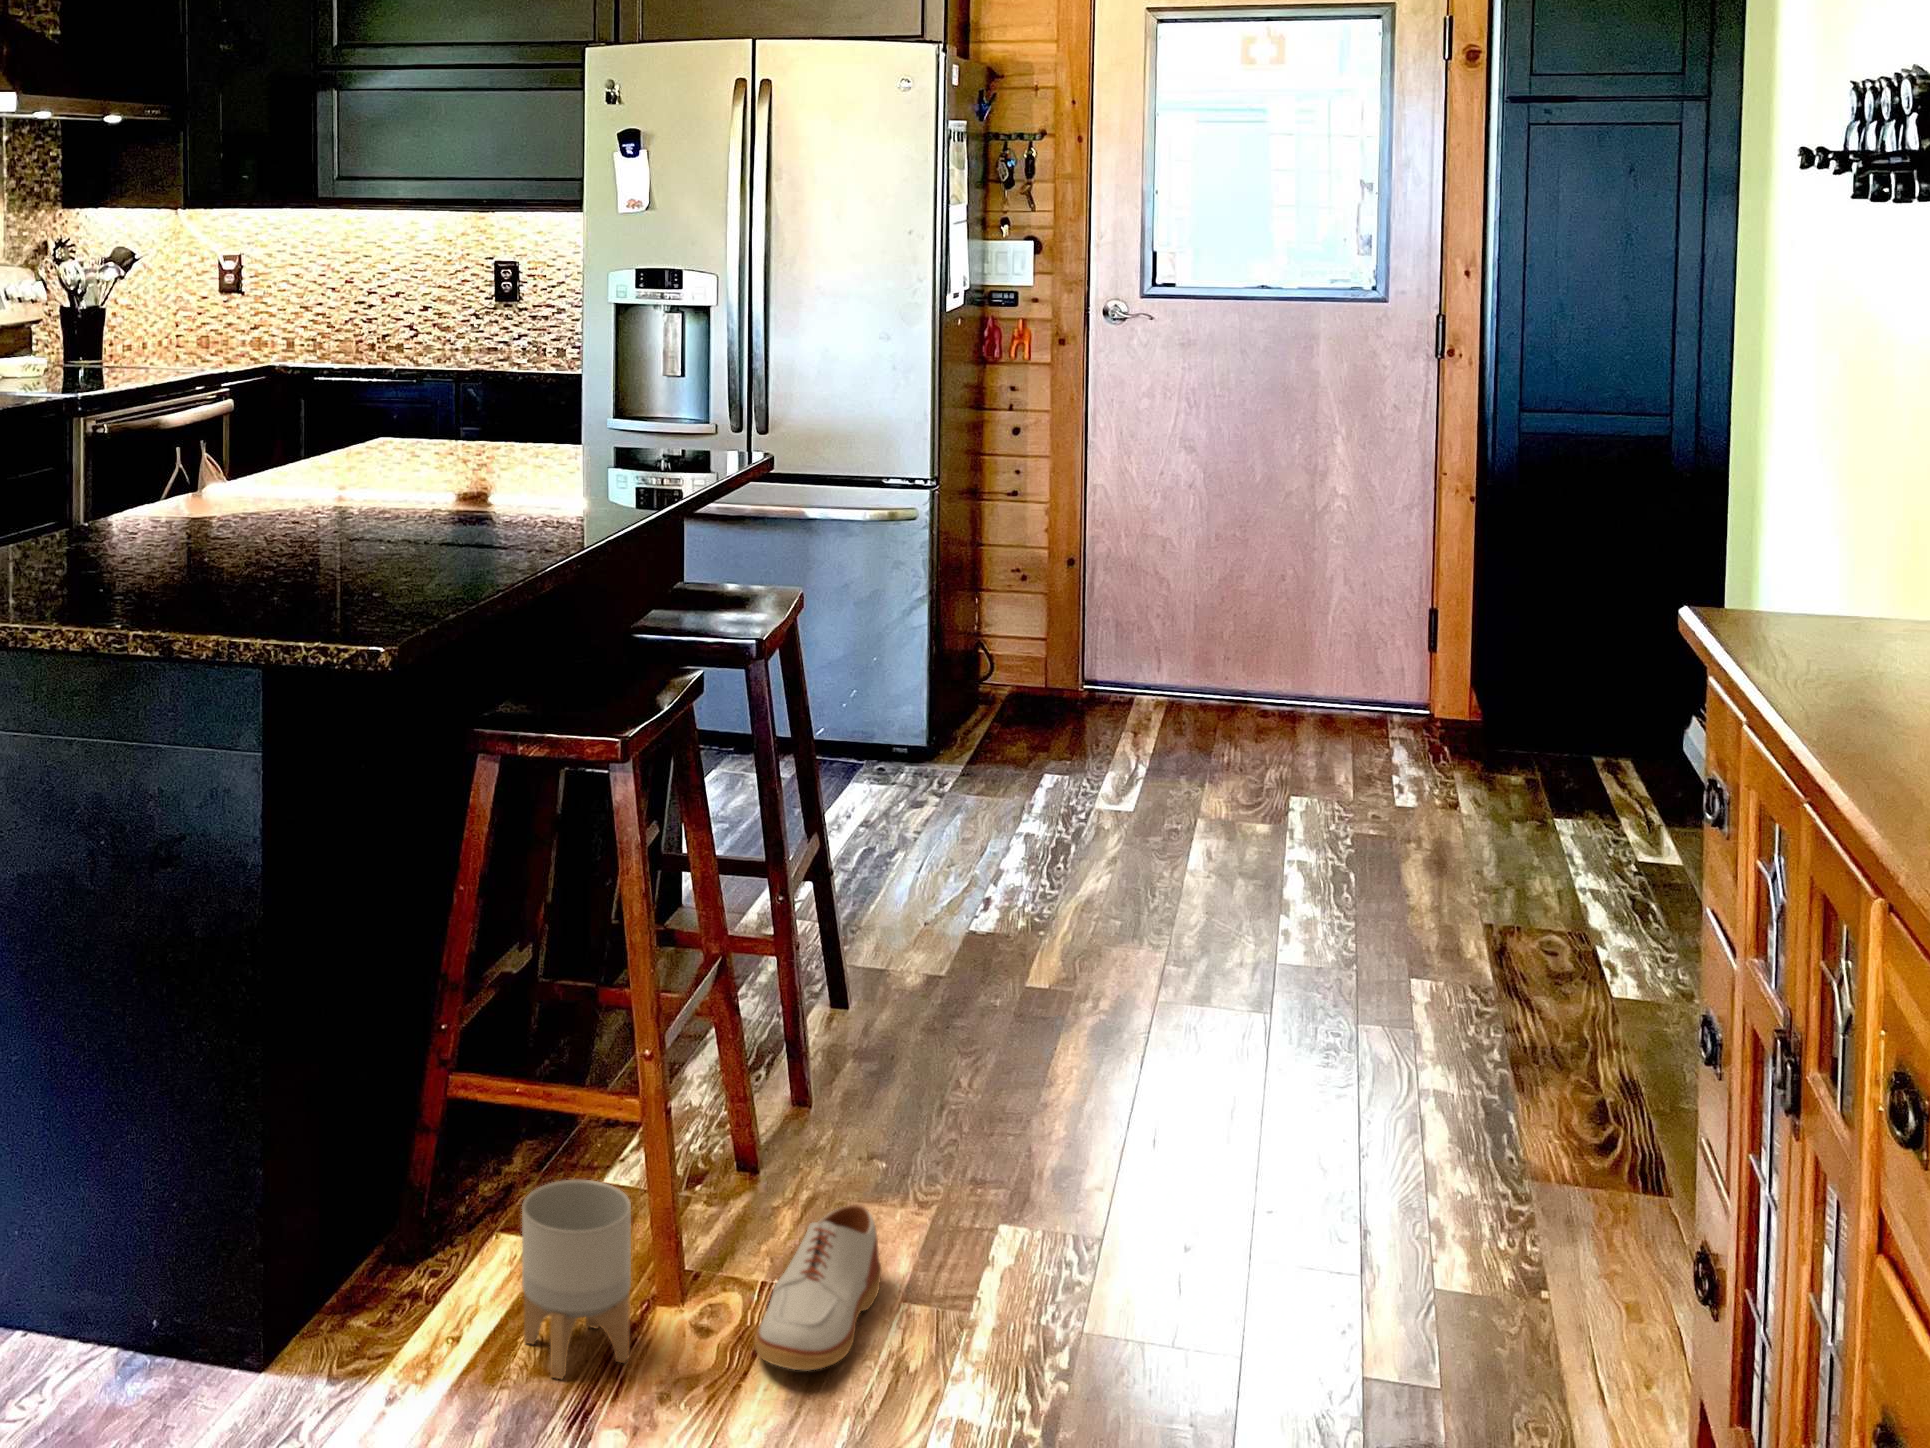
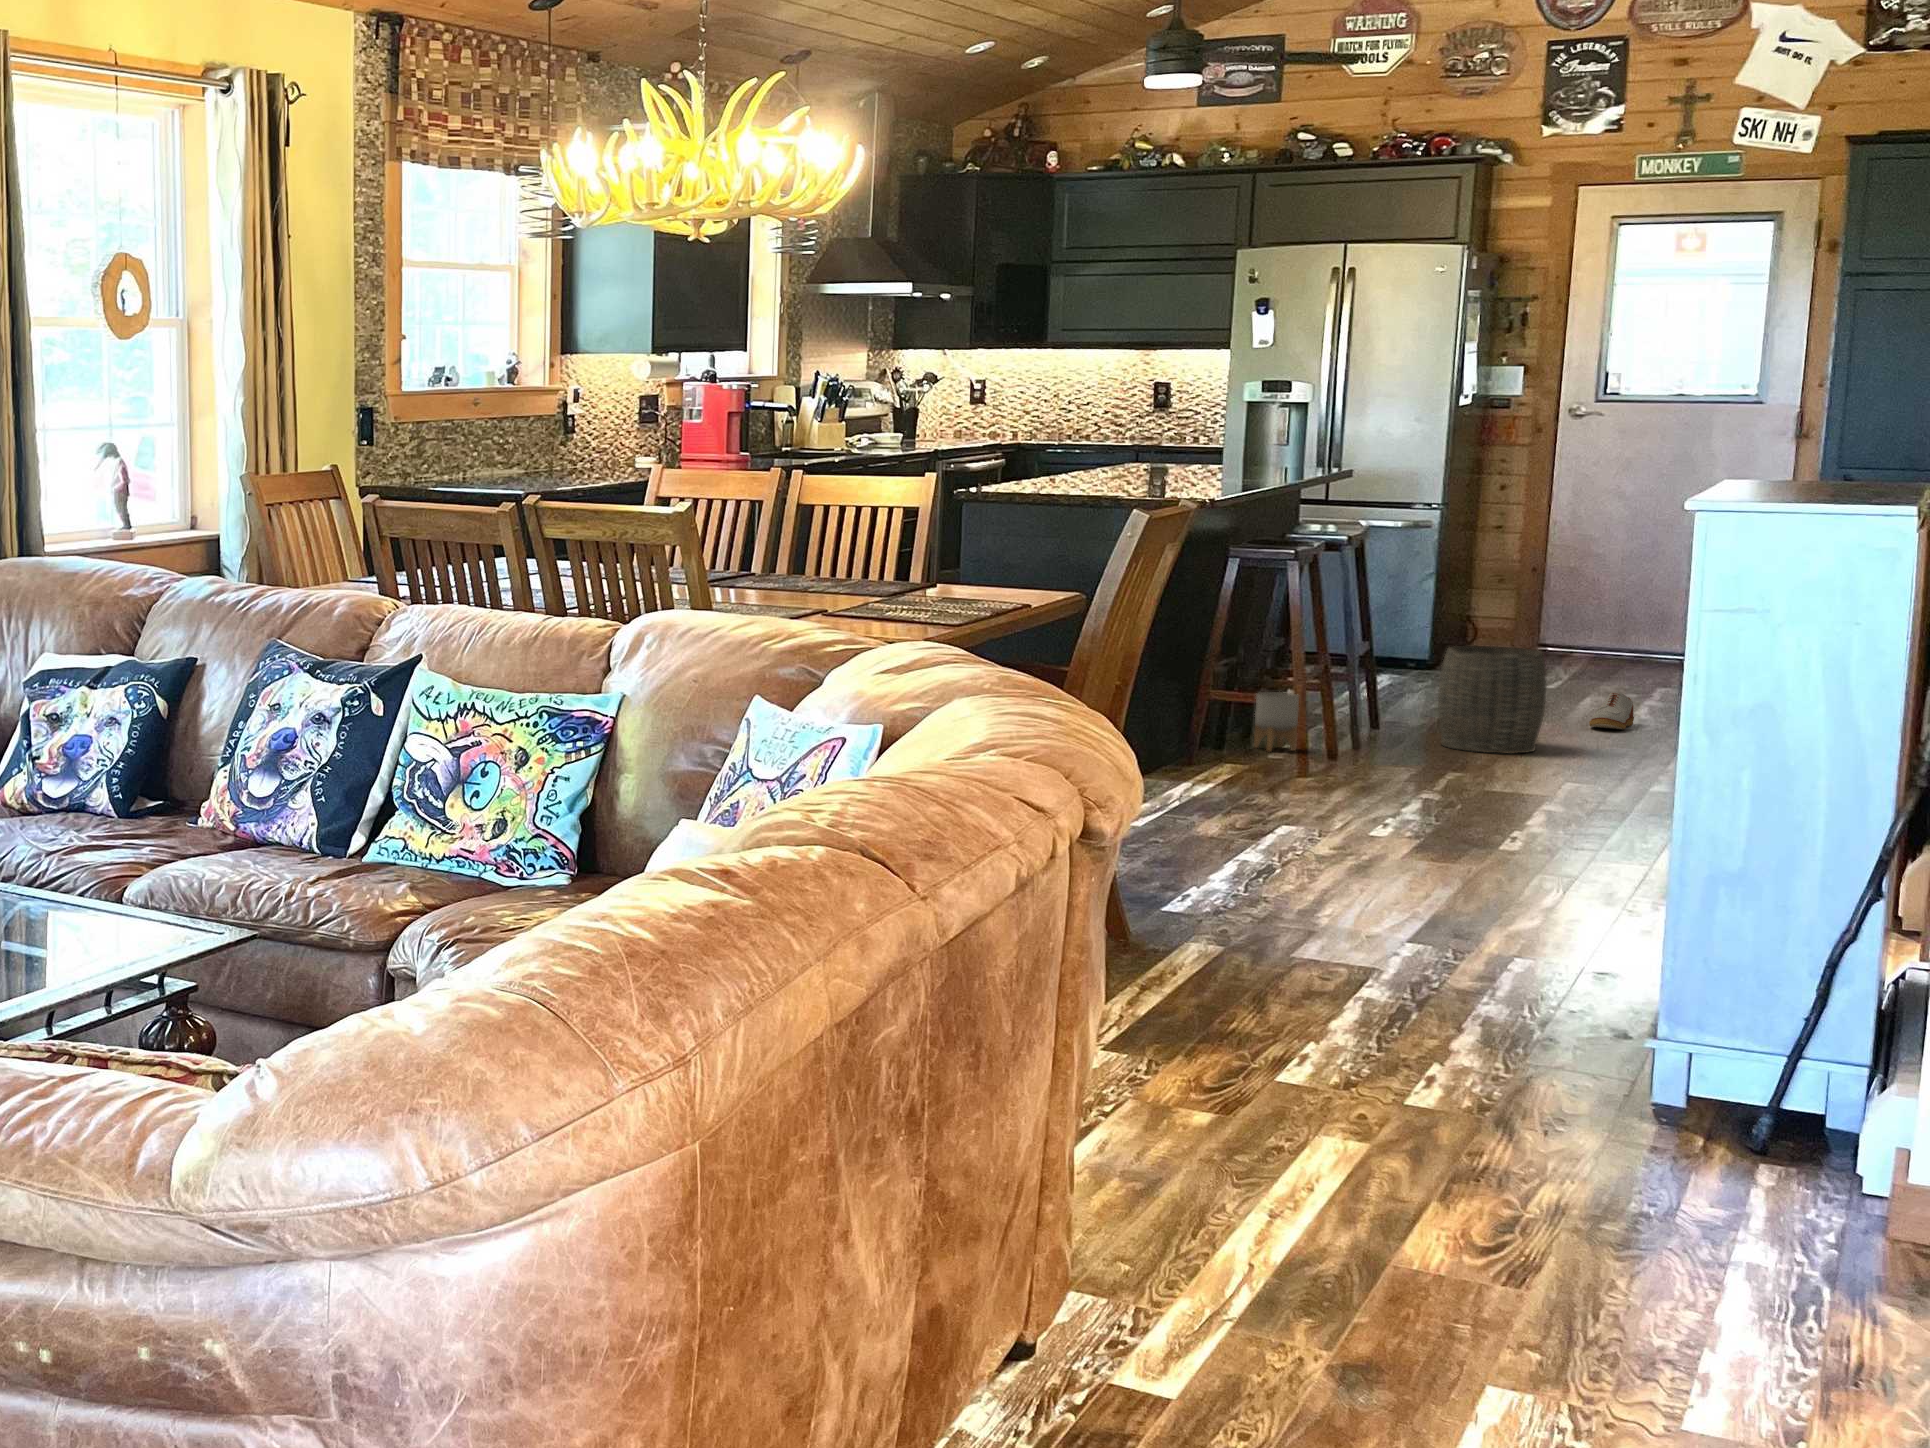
woven basket: none [971,960,1215,1287] -> present [1438,646,1547,753]
shoe: present [755,1205,881,1371] -> present [1589,692,1634,729]

